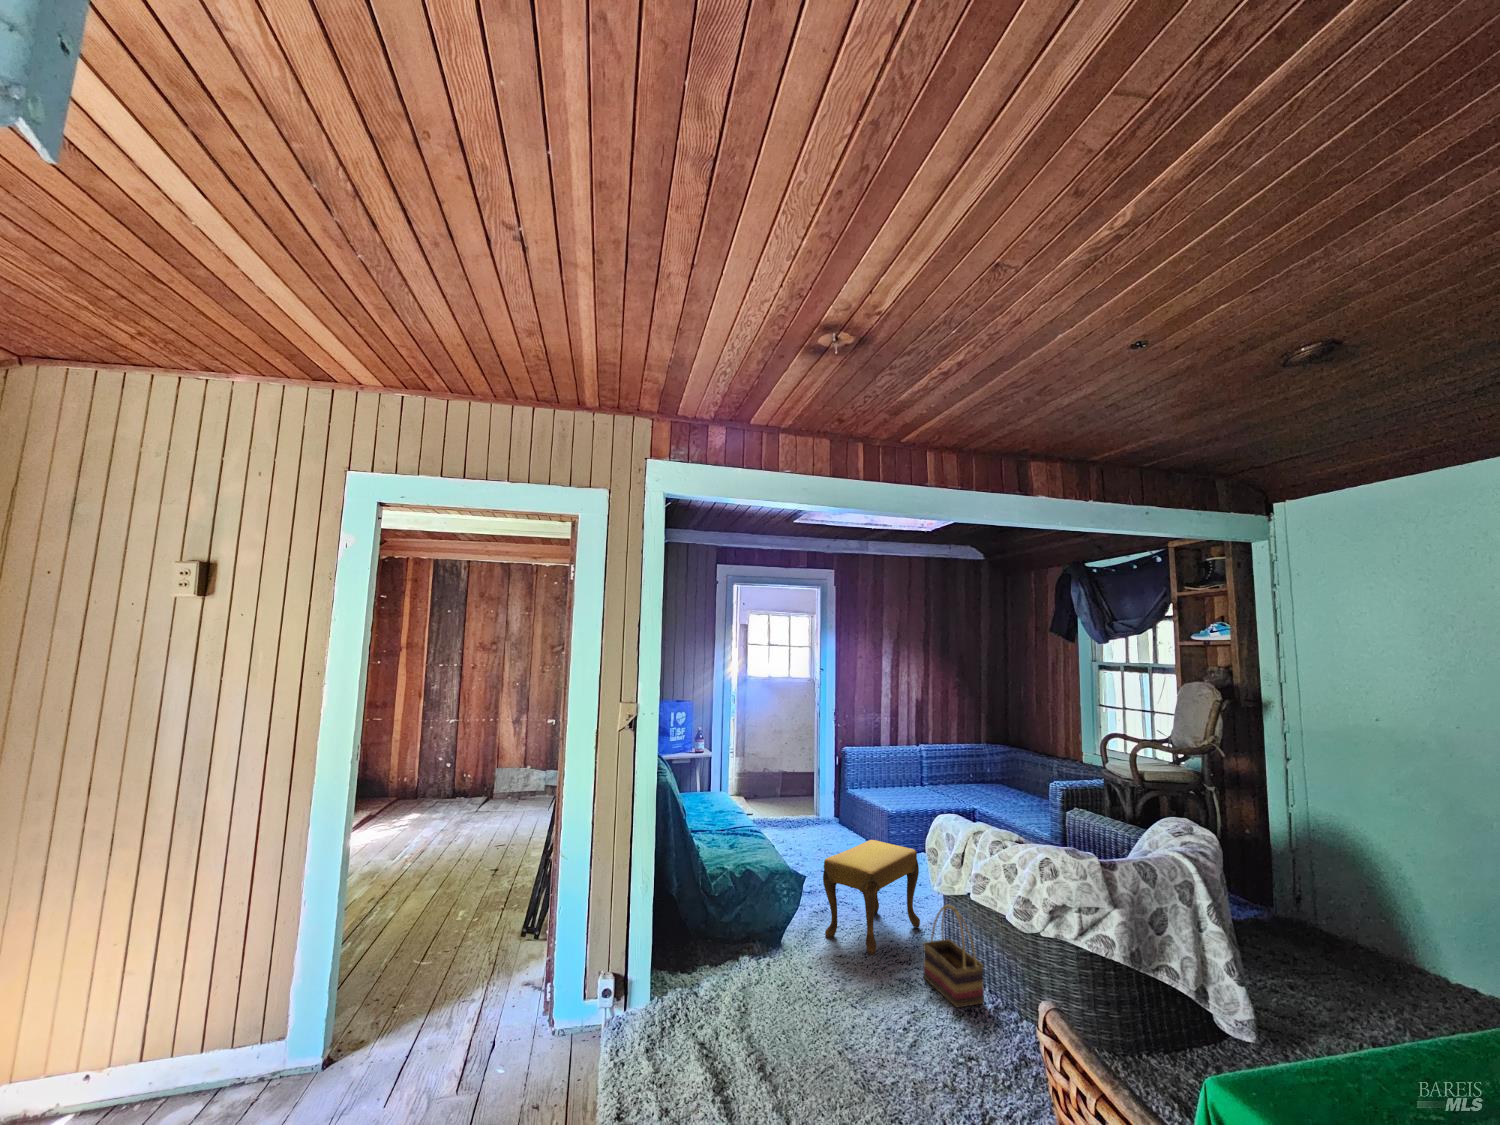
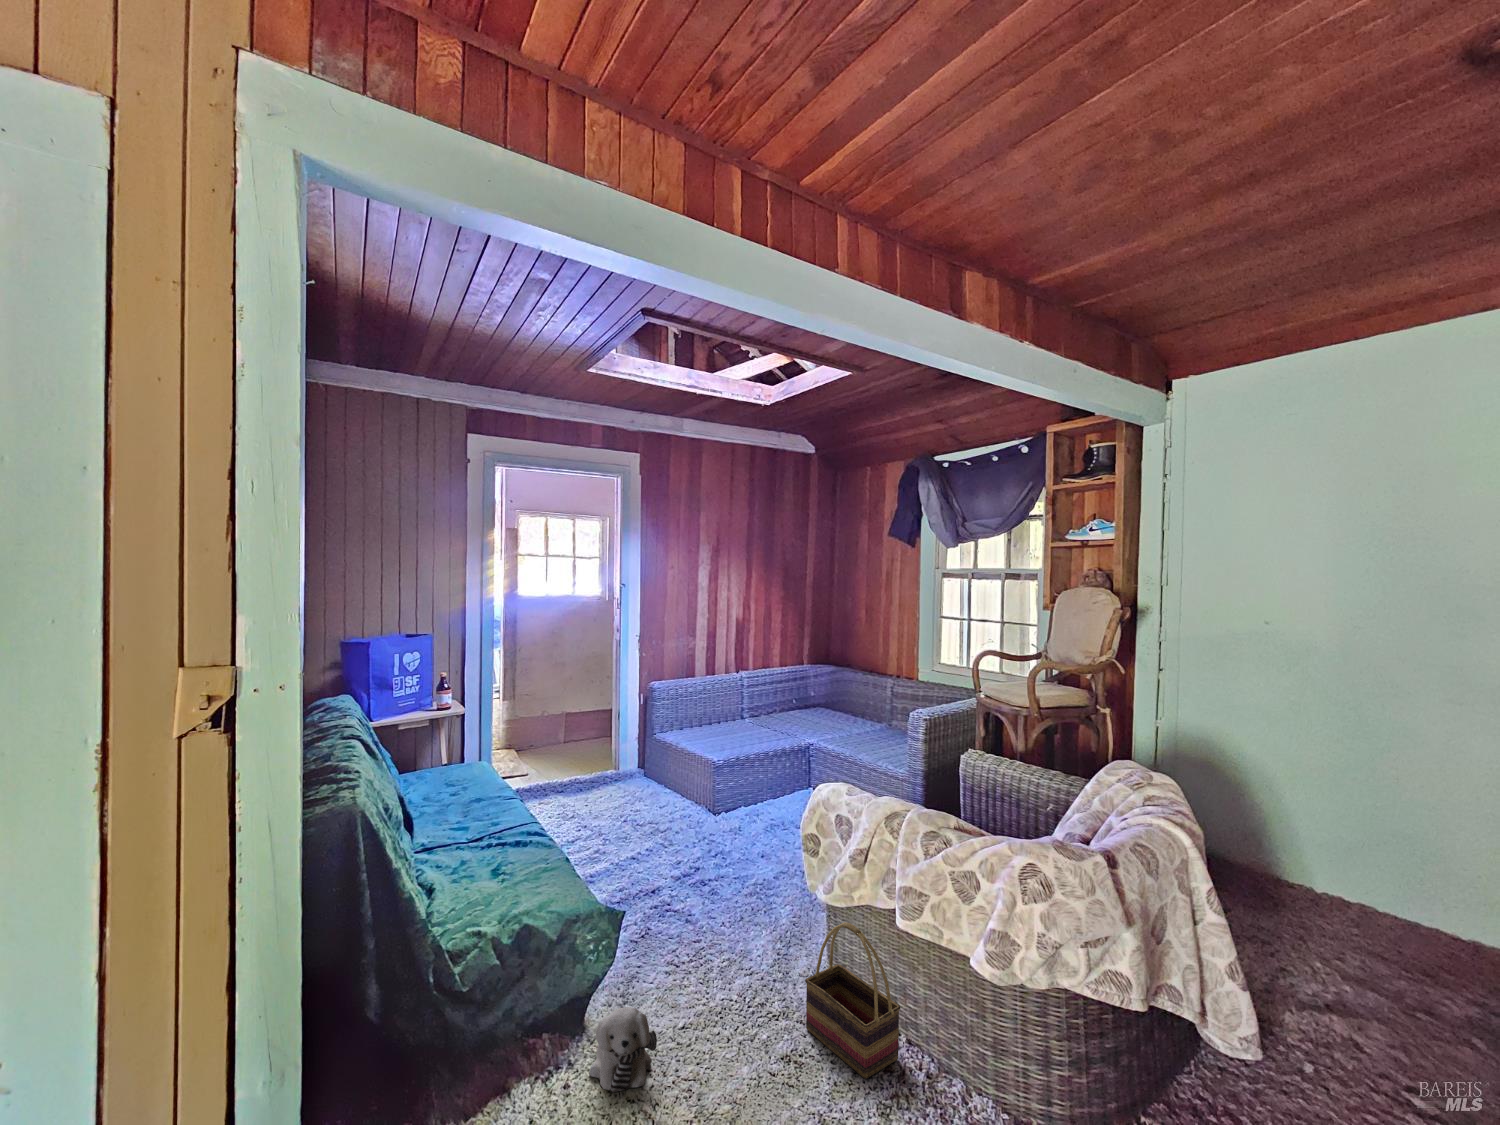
footstool: present [823,840,920,955] -> none [648,820,778,1000]
plush toy: none [781,933,822,983] -> present [589,1007,657,1092]

